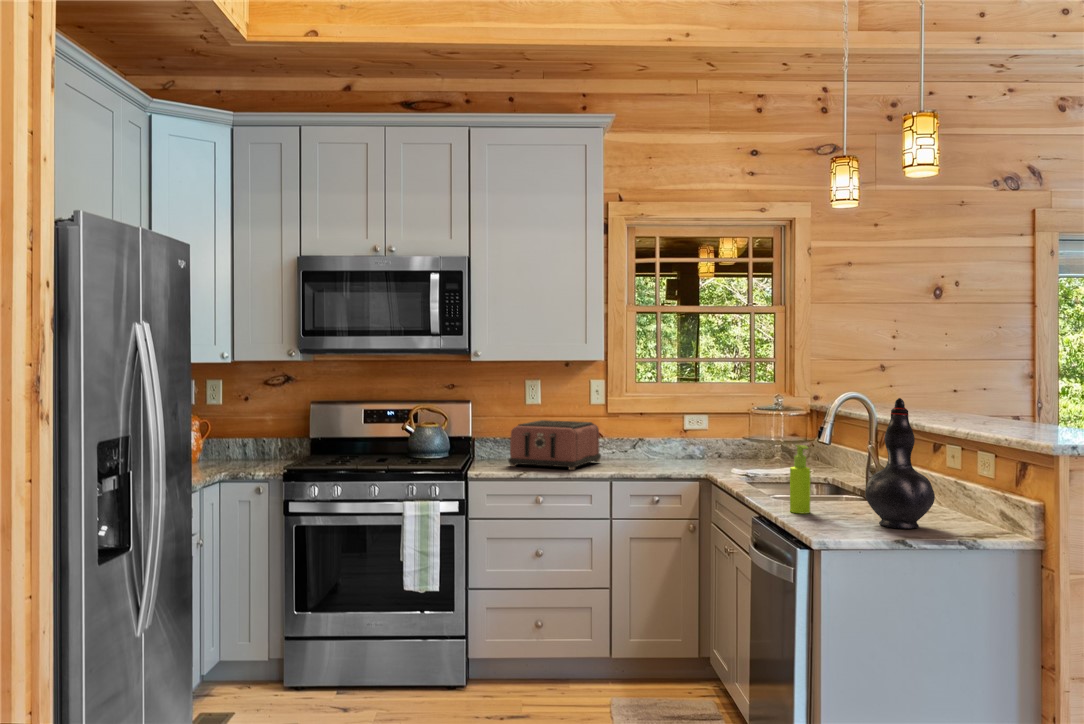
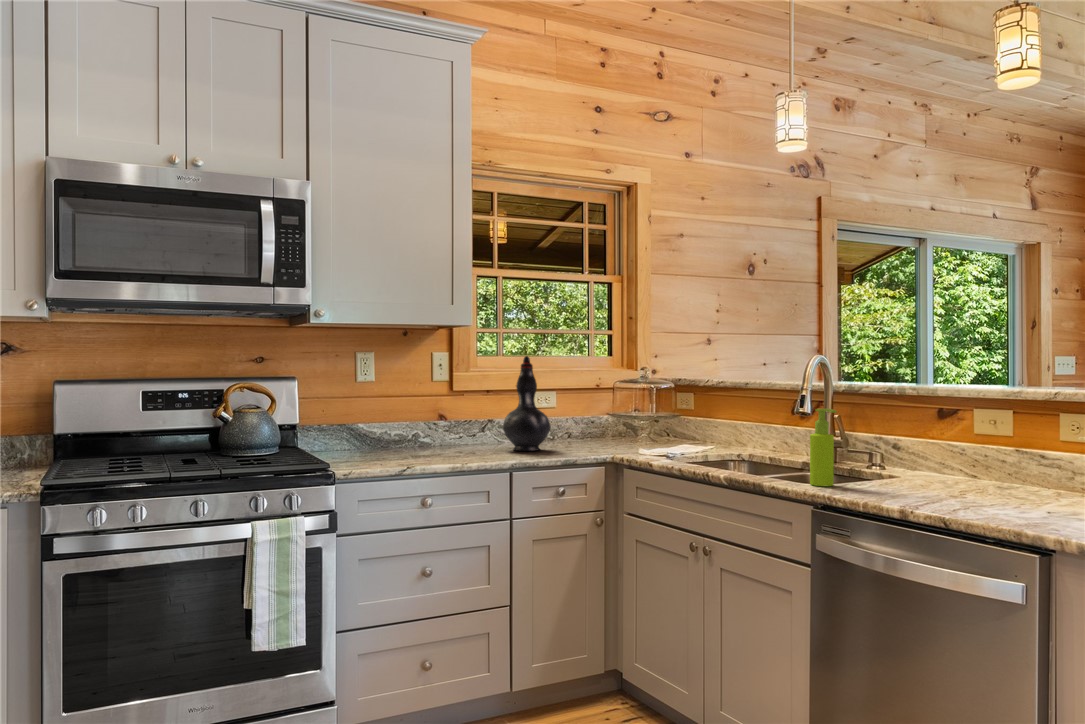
decorative vase: present [865,398,935,529] -> present [503,356,550,451]
toaster: present [508,420,601,470] -> none [364,402,461,463]

